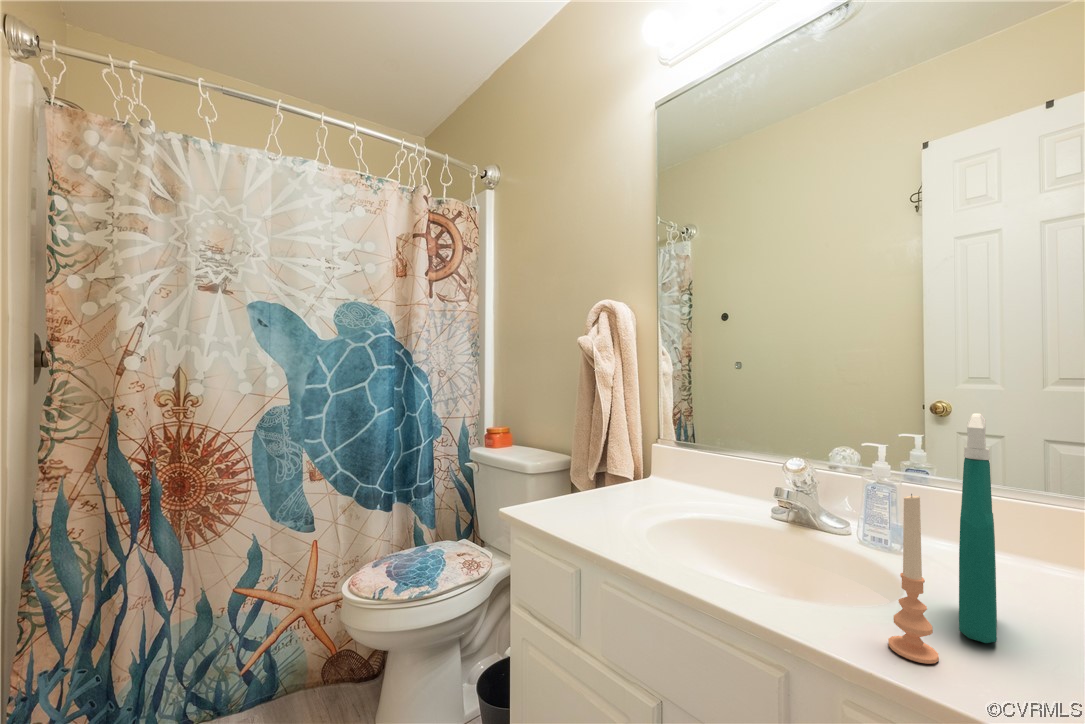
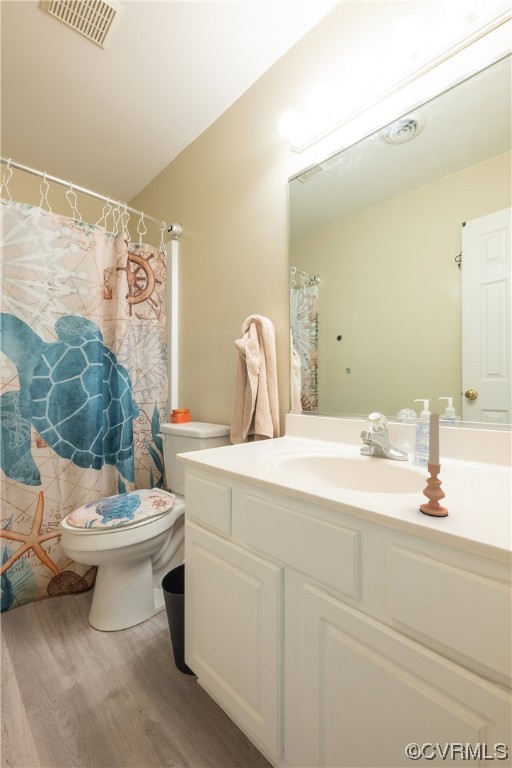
spray bottle: present [959,413,997,643] -> none [462,366,485,505]

